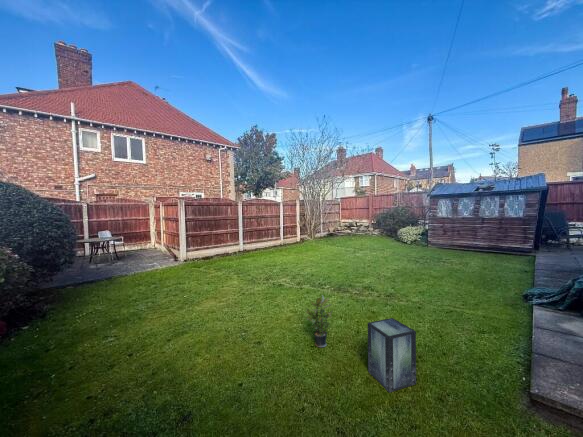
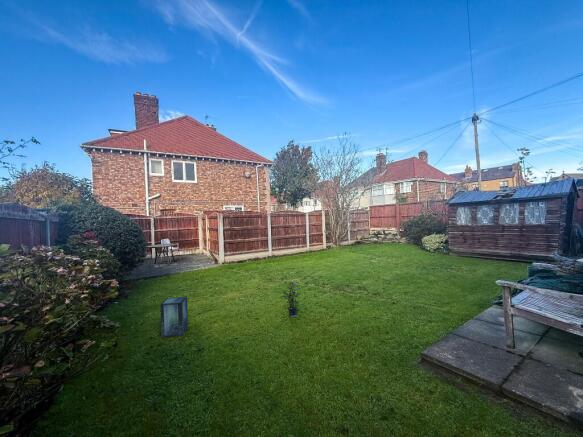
storage box: present [368,318,416,392] -> present [160,297,188,337]

